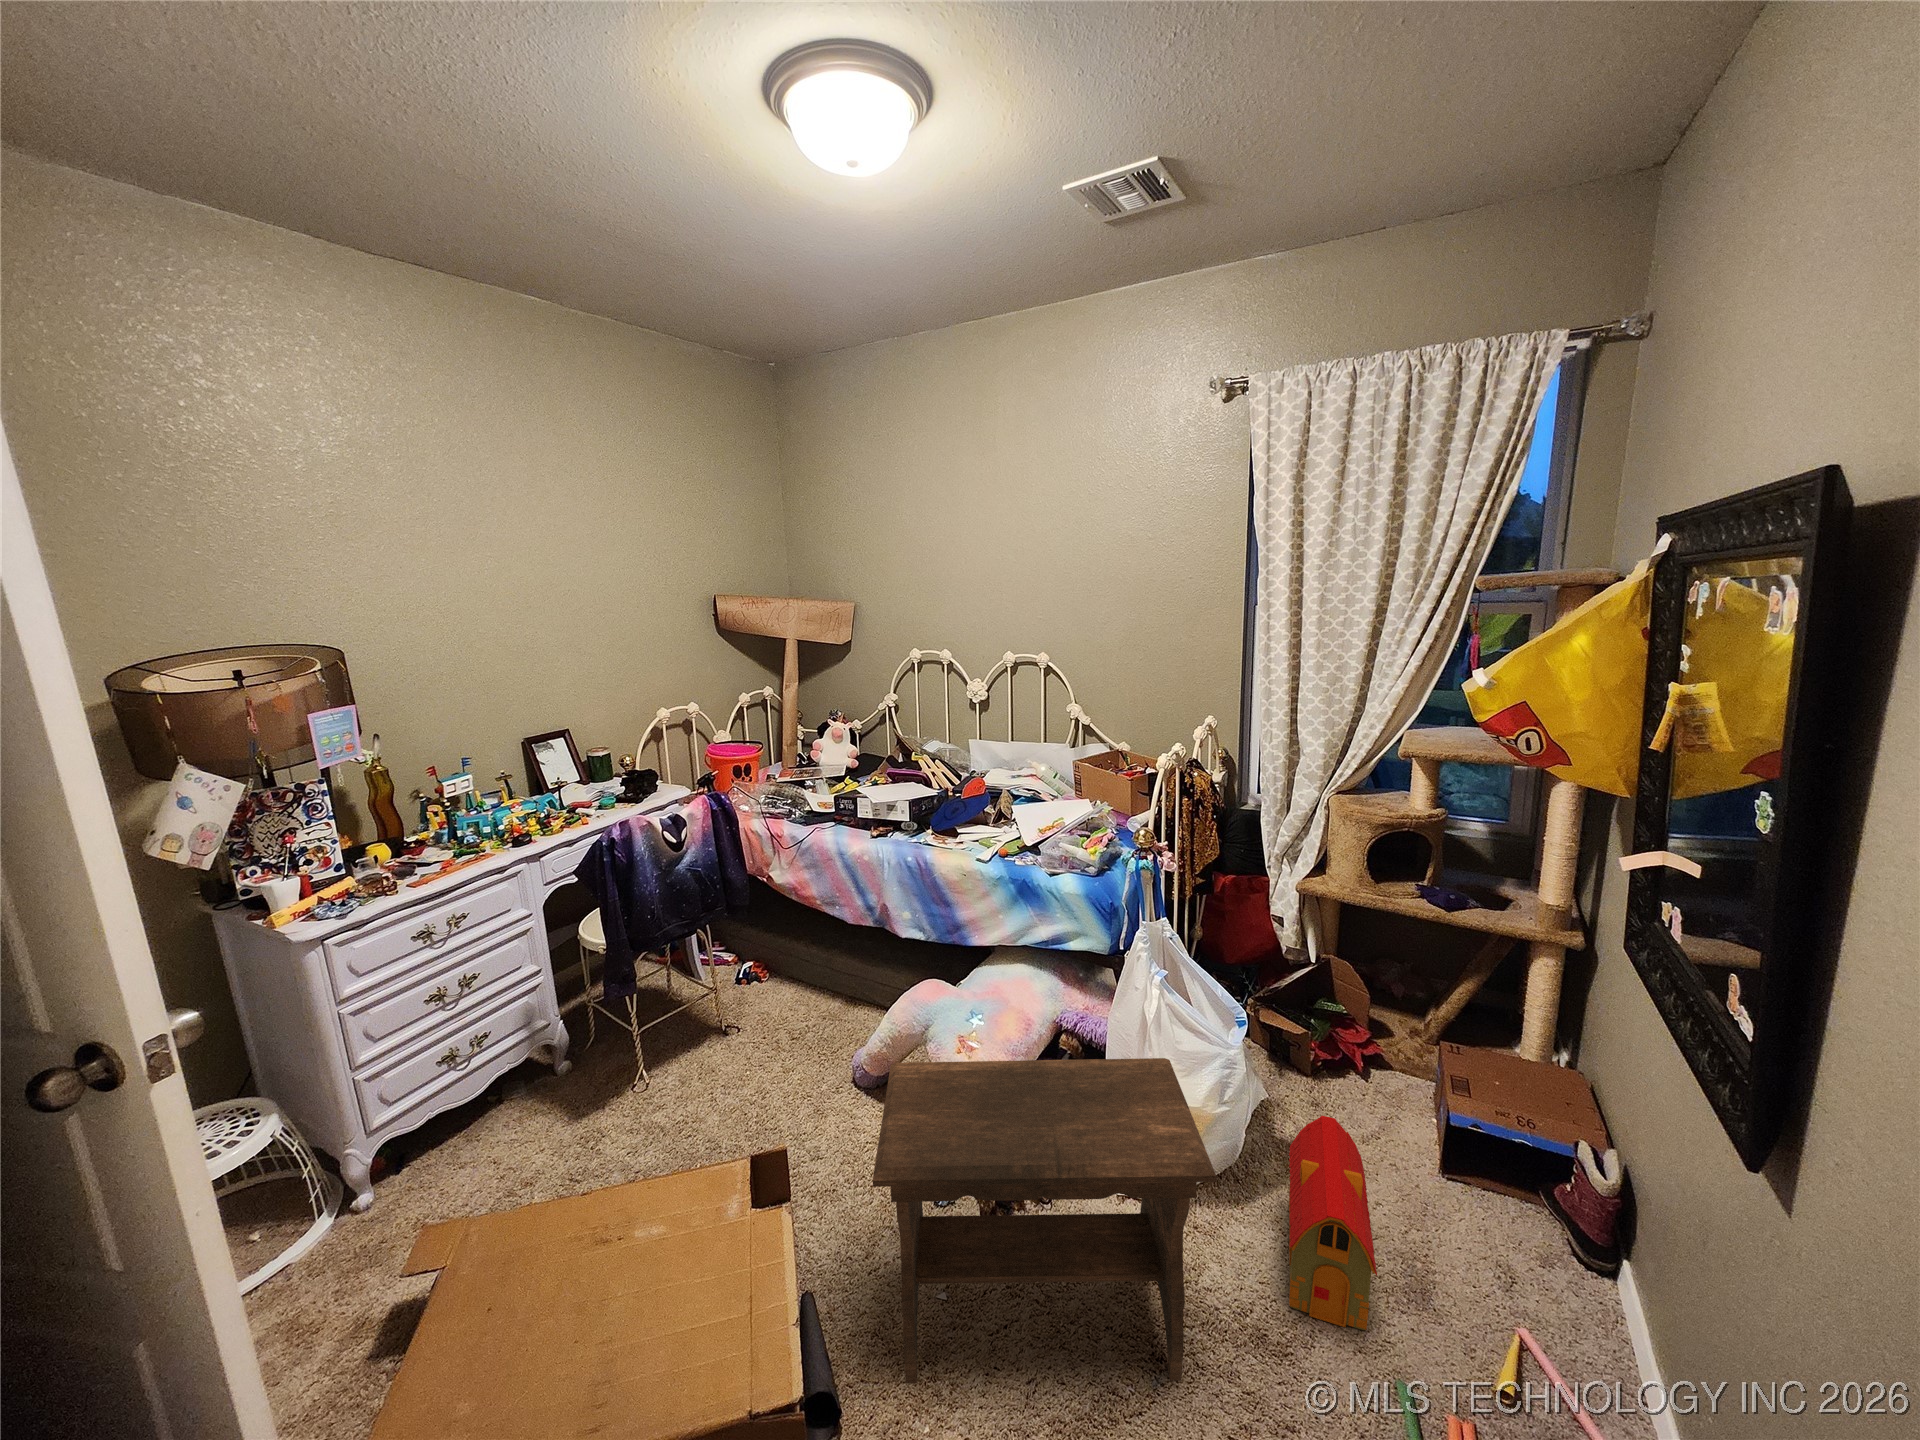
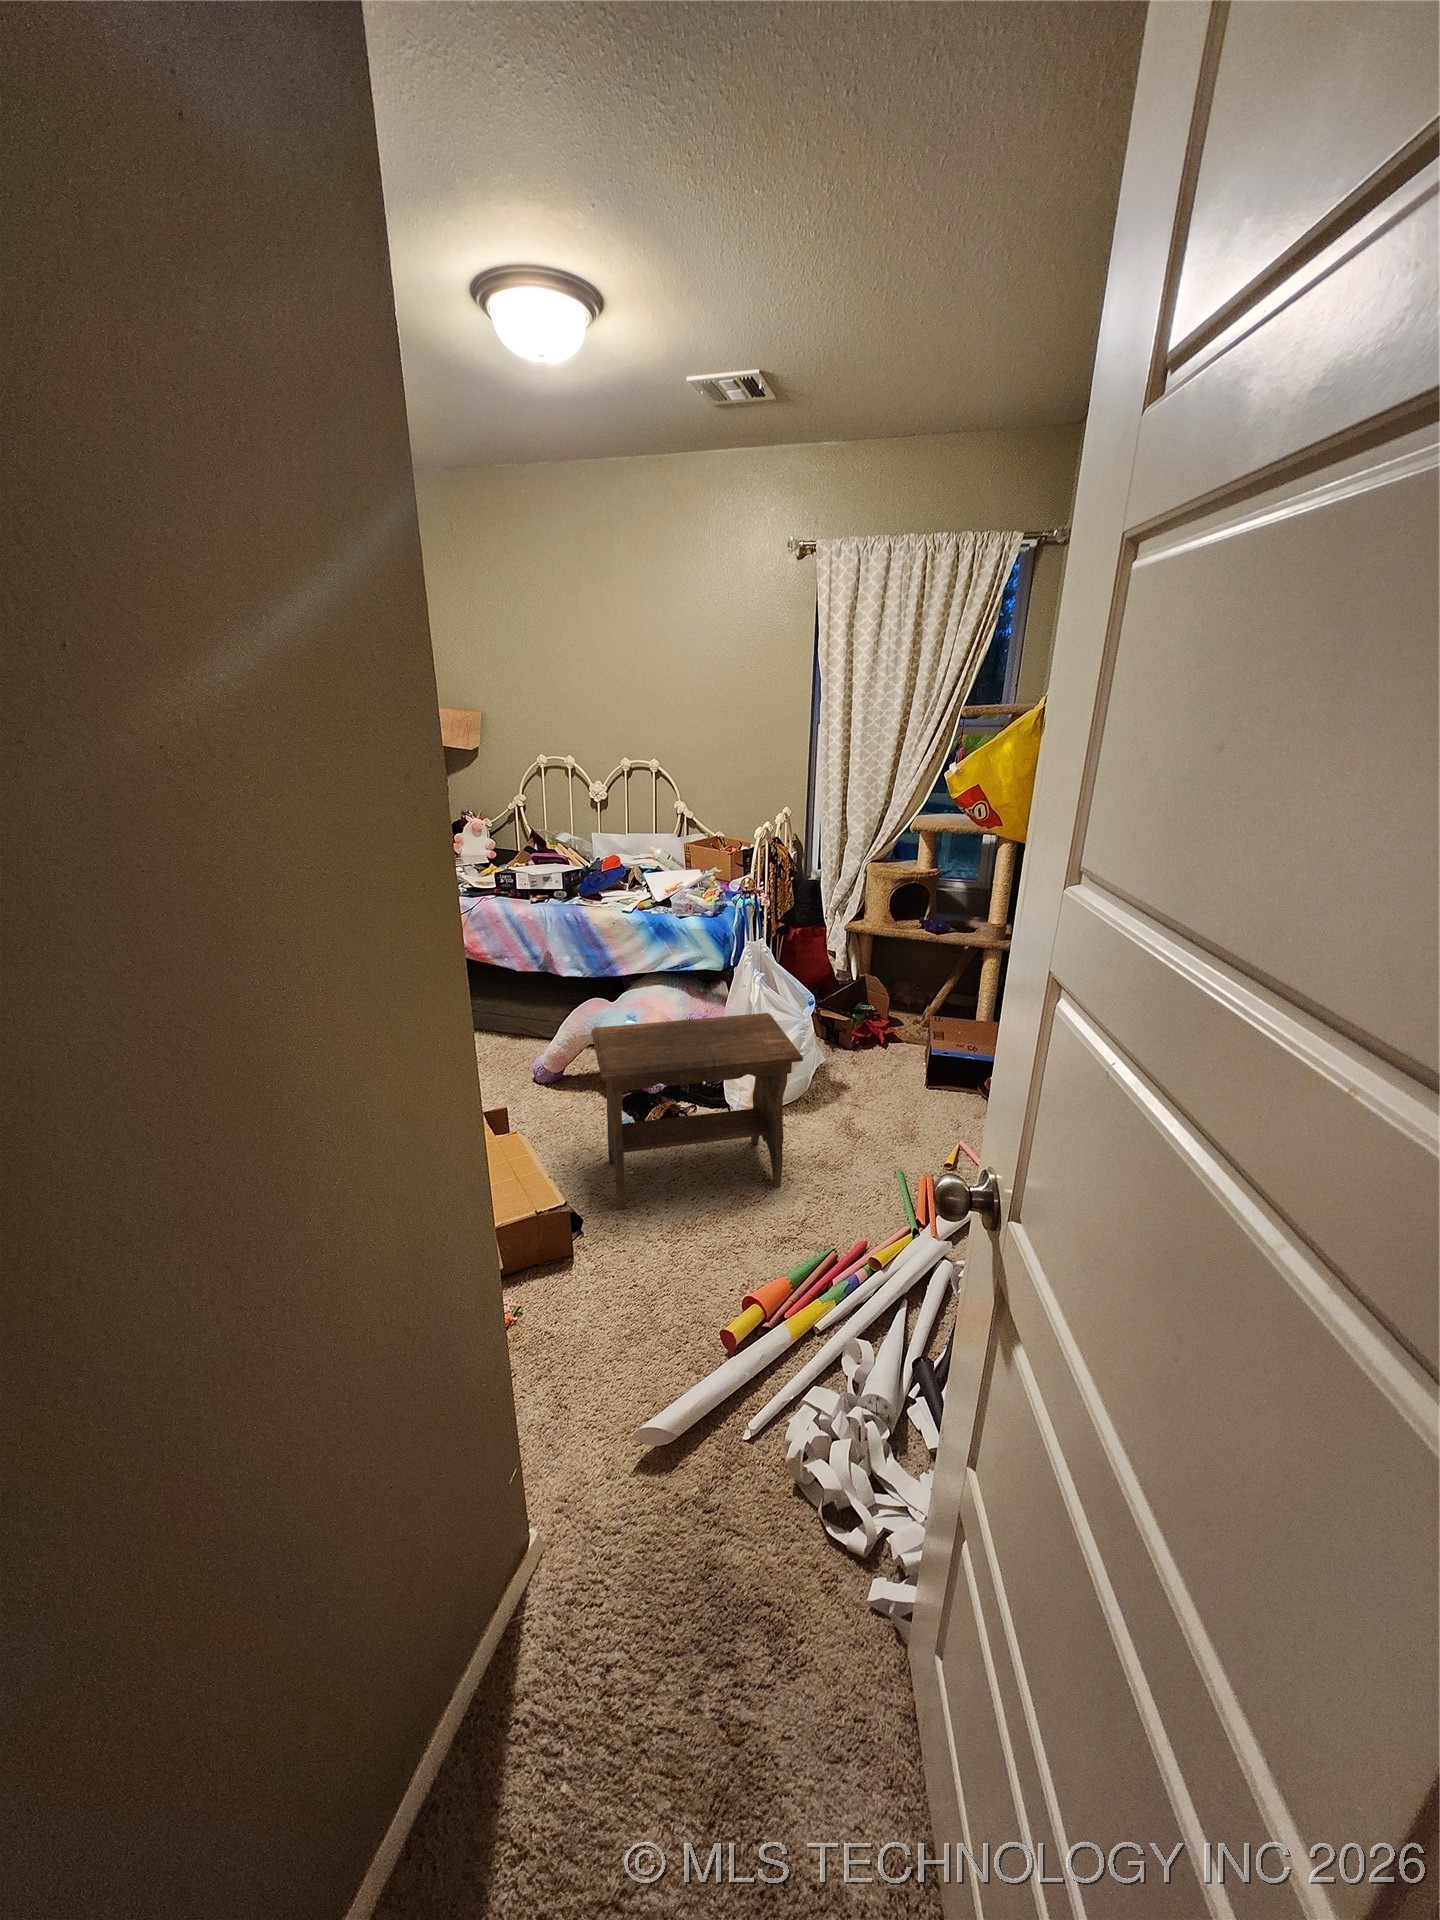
toy house: present [1289,1116,1377,1330] -> none [839,1050,887,1155]

